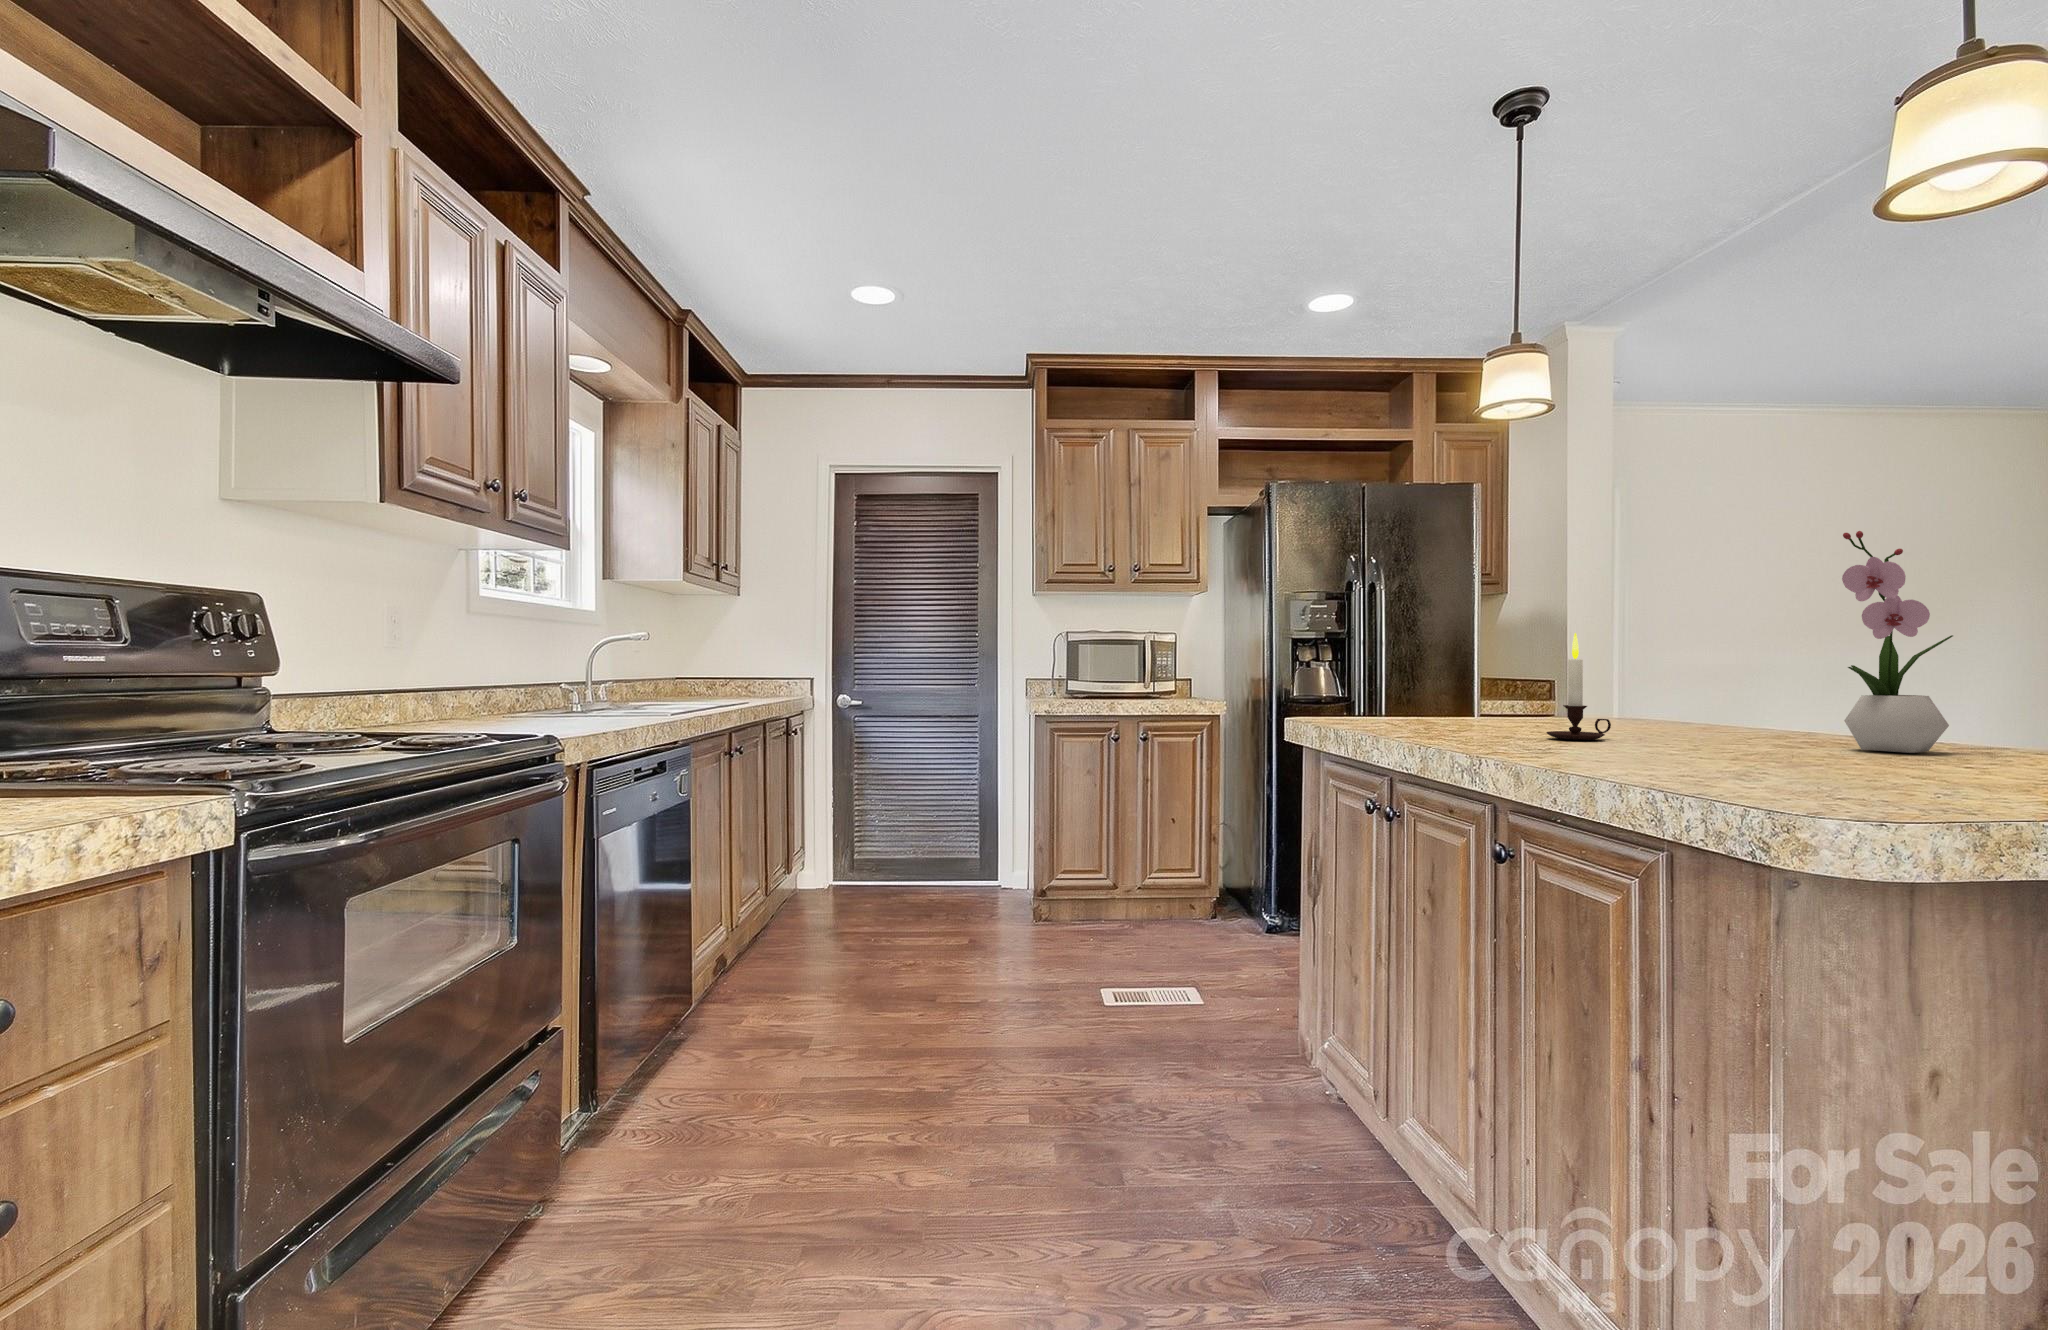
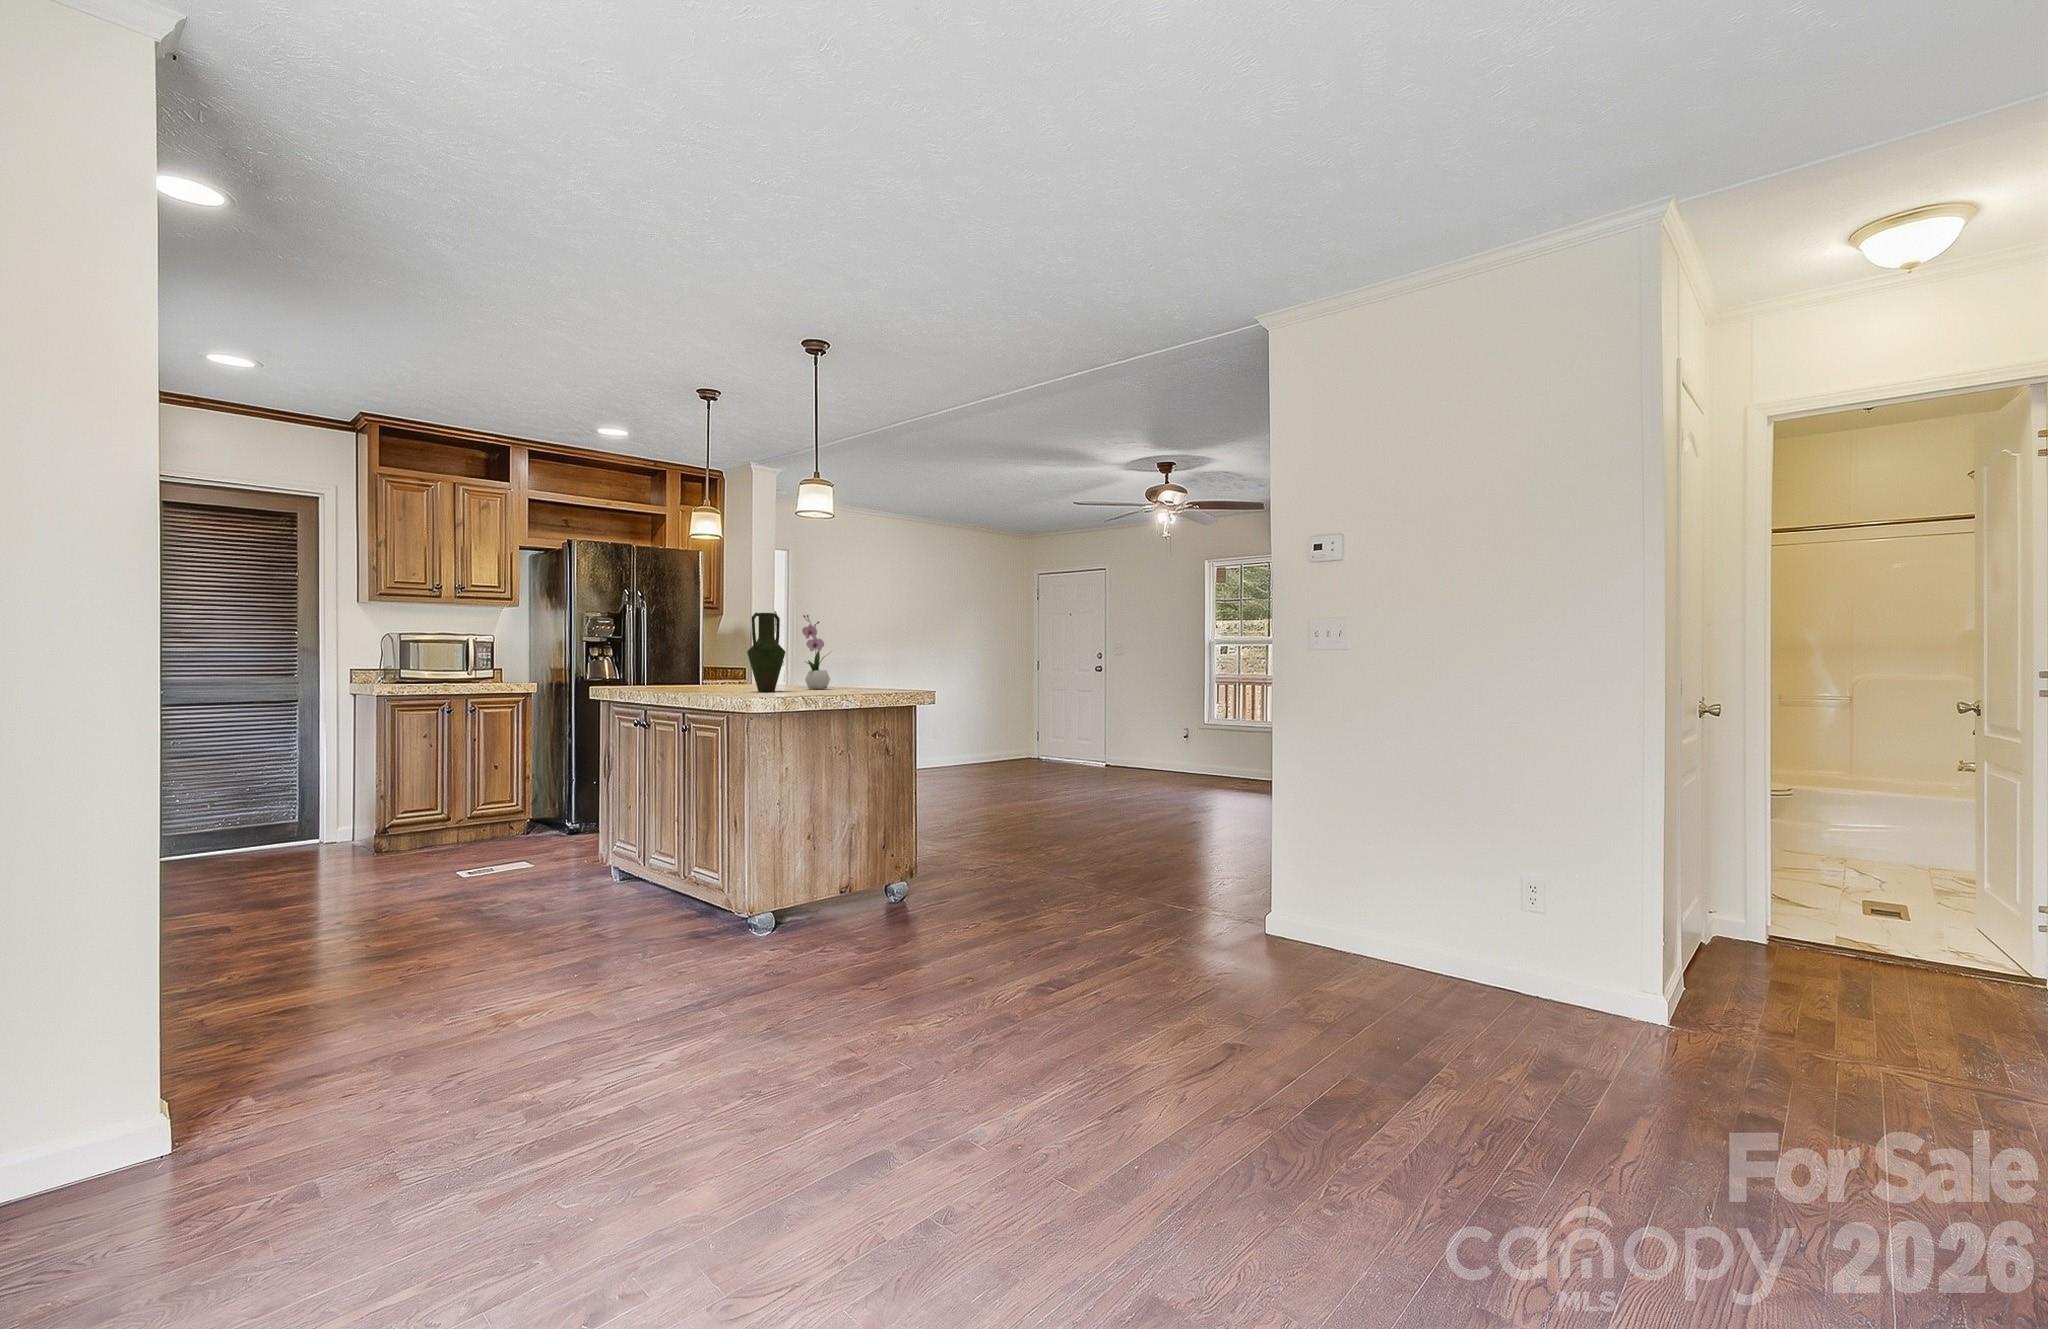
vase: none [1667,523,1807,758] -> present [747,613,785,692]
candle: present [1546,633,1611,740] -> none [713,647,737,690]

